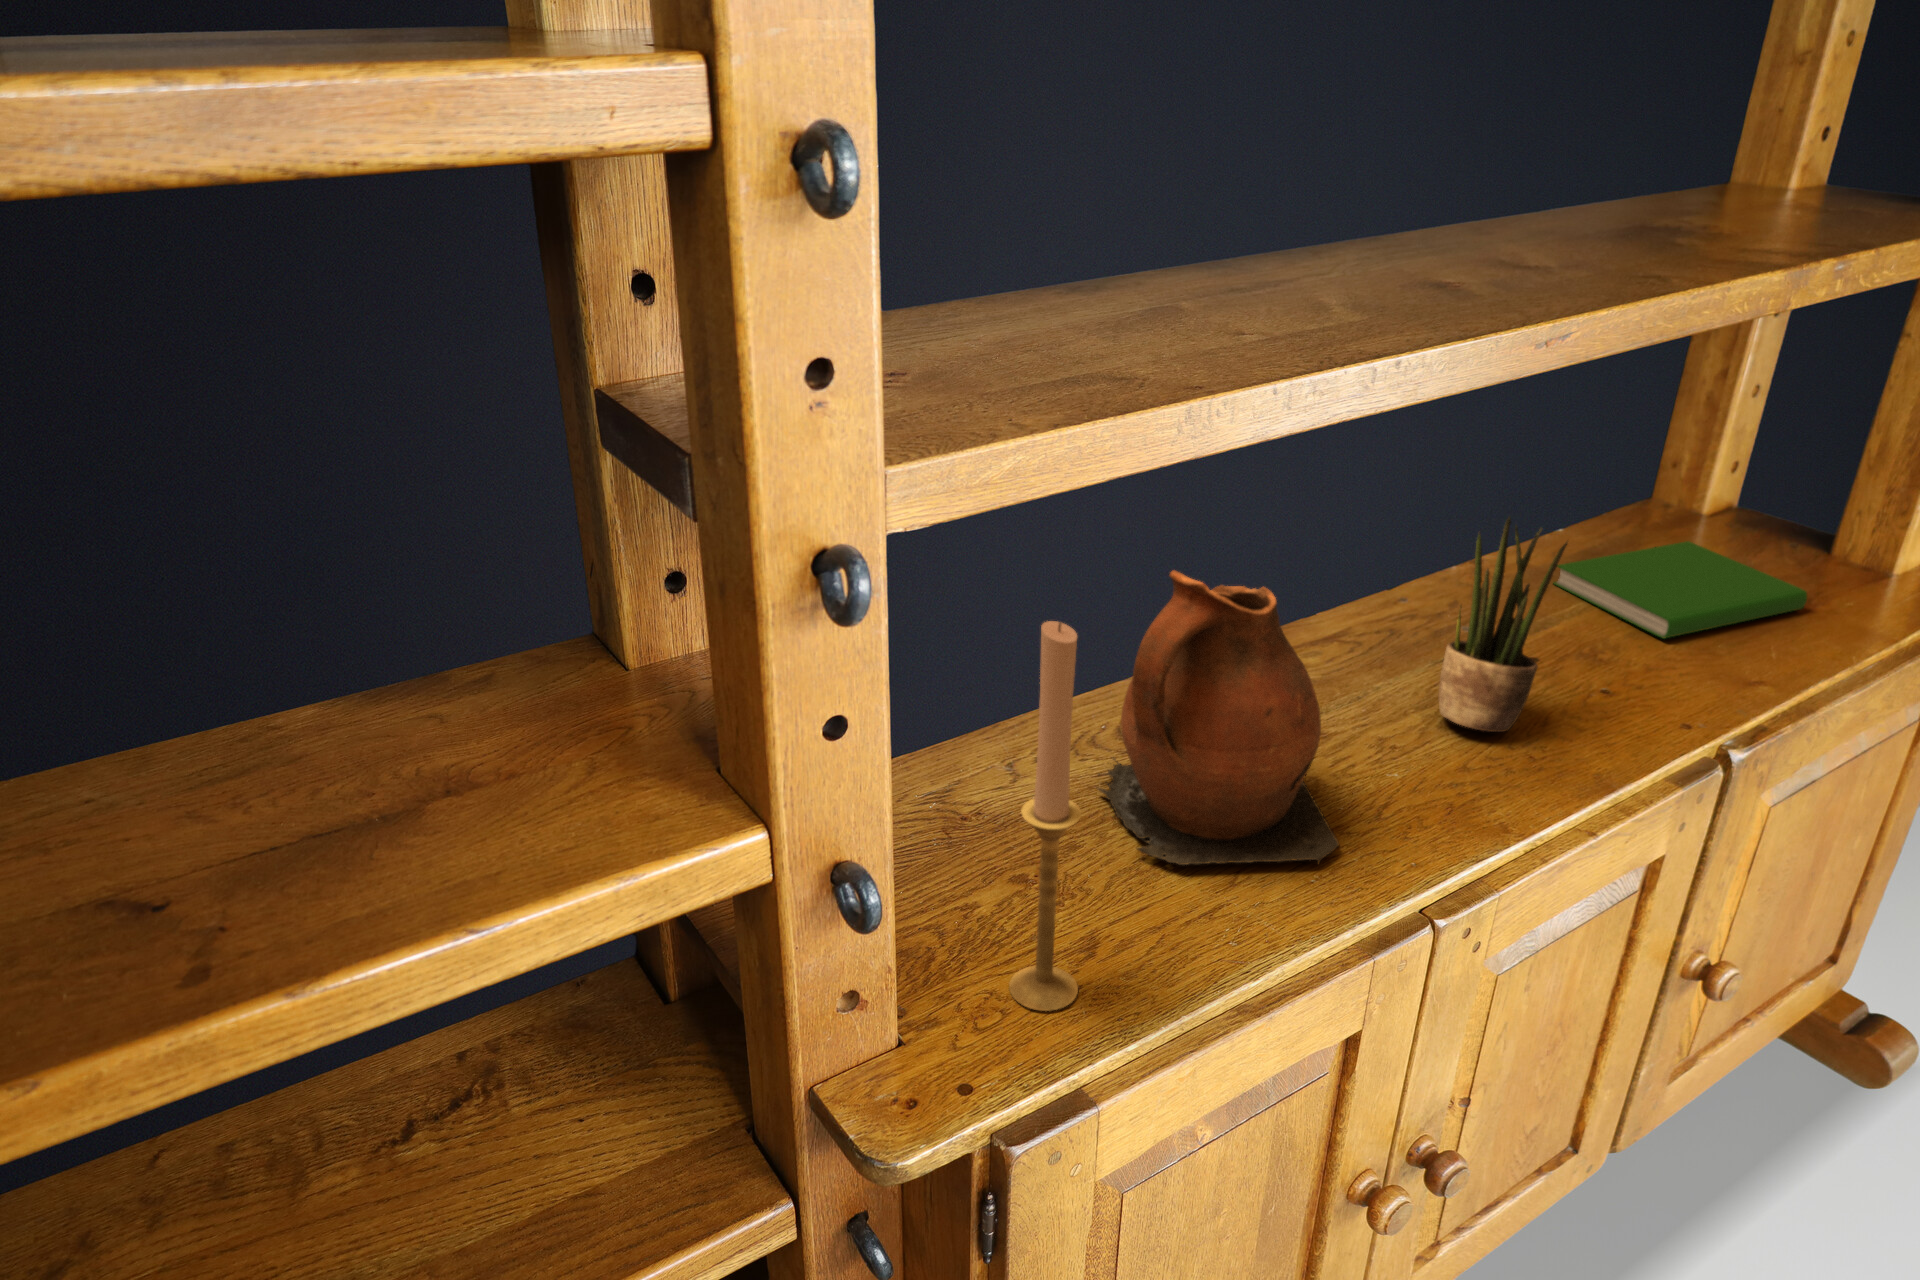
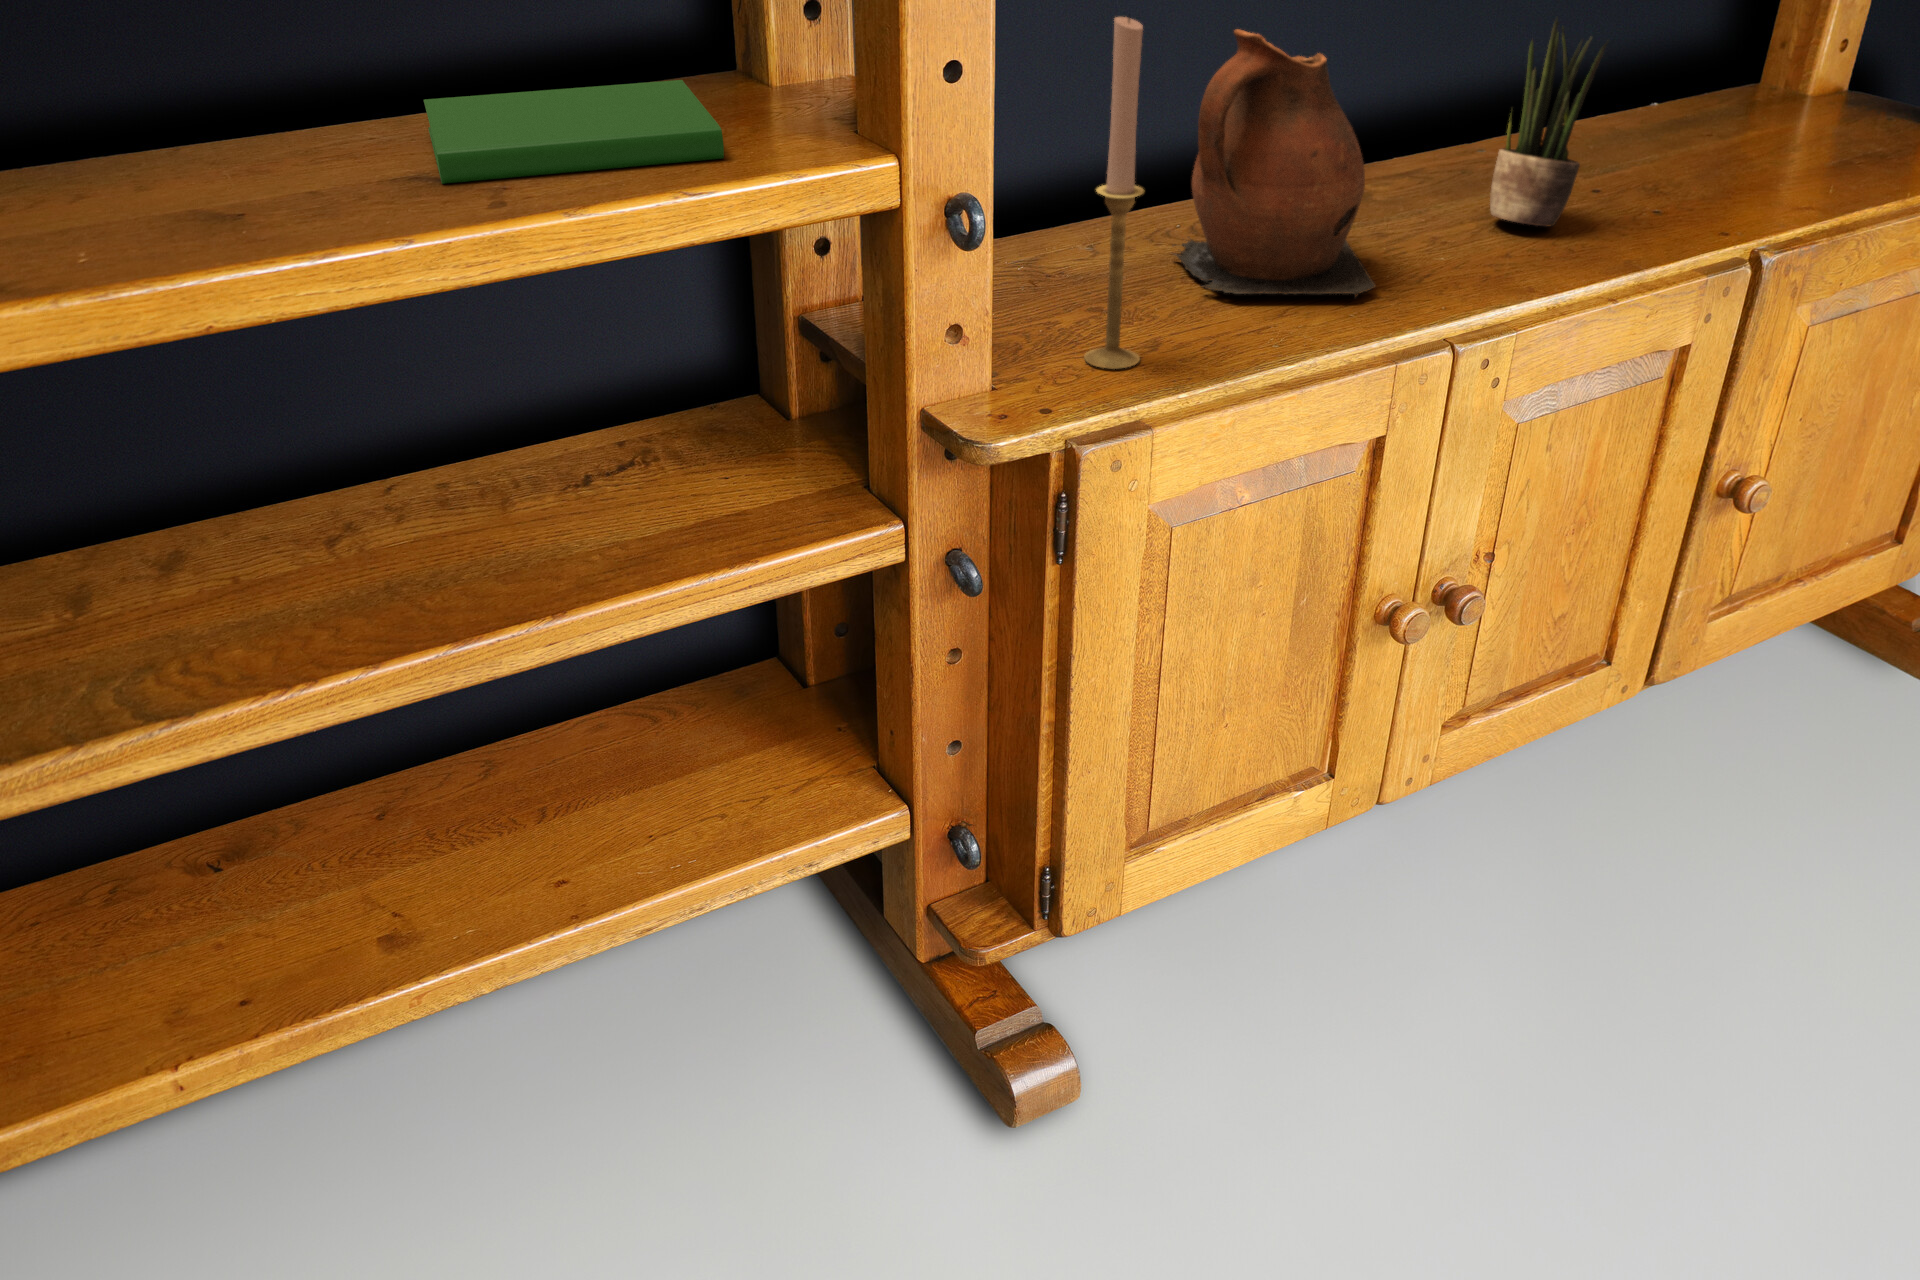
hardcover book: present [1554,541,1807,639] -> present [424,80,724,184]

